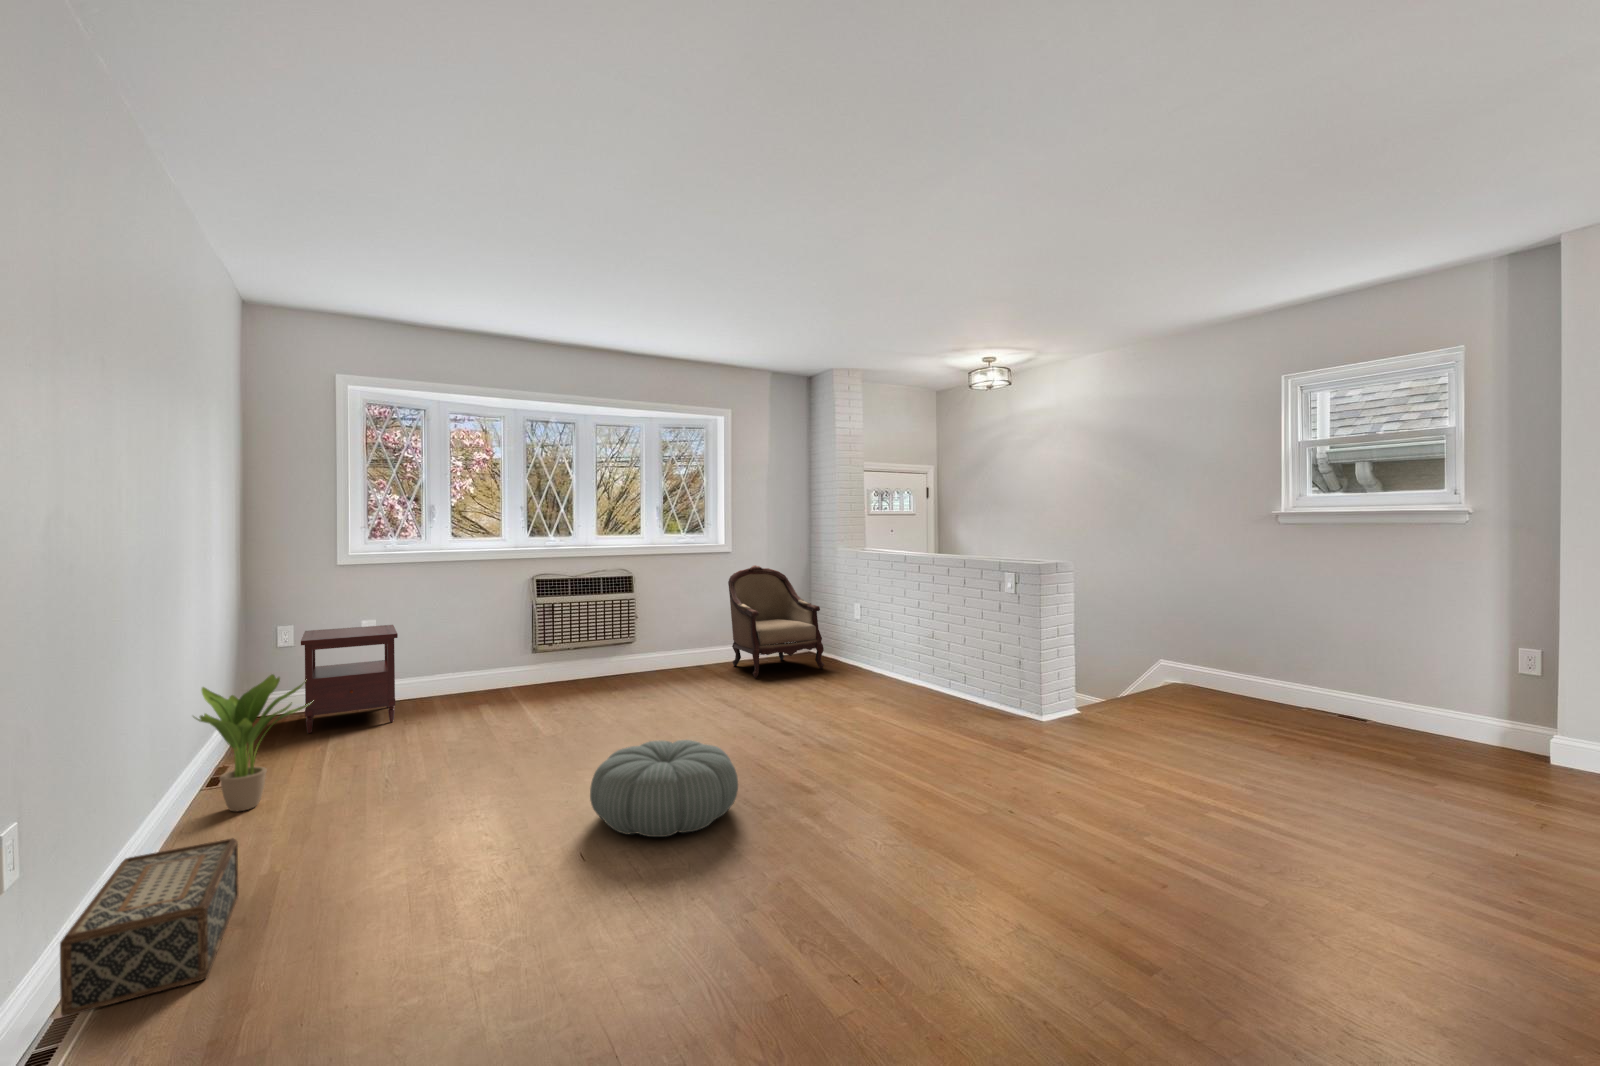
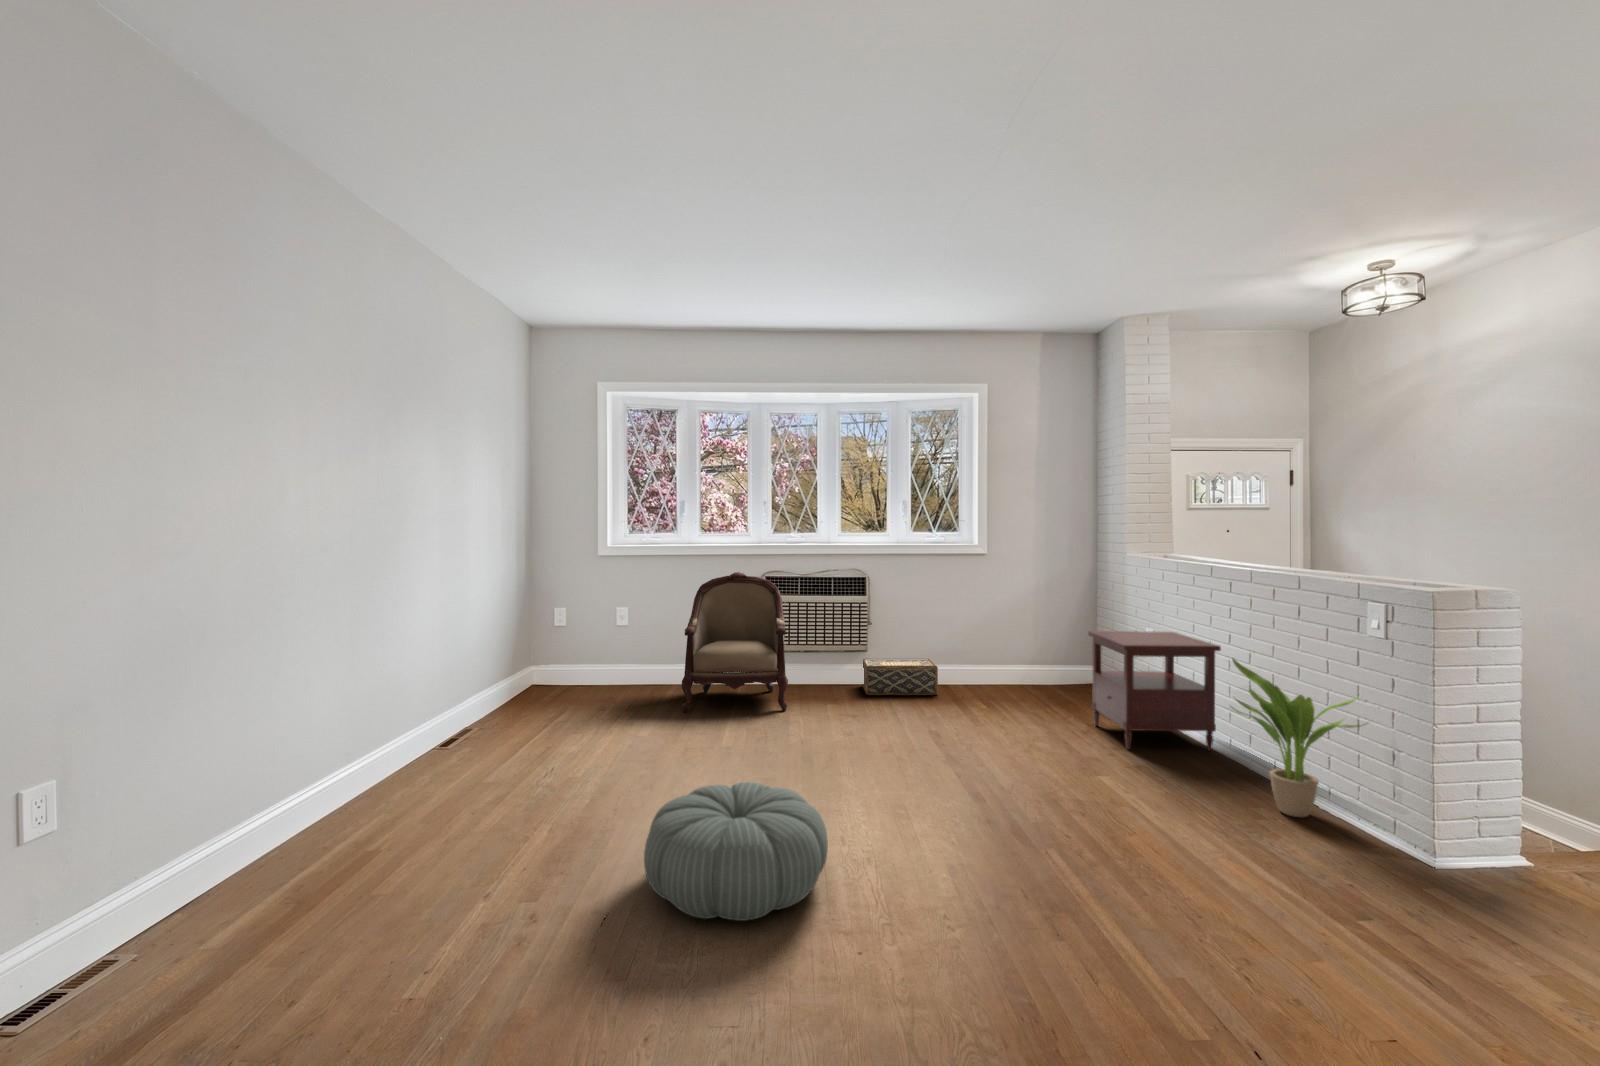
armchair: present [728,565,824,678] -> present [682,572,788,712]
side table: present [301,625,398,733] -> present [1088,631,1221,750]
potted plant: present [194,674,310,811] -> present [1231,659,1368,817]
woven basket: present [60,838,238,1016] -> present [862,659,938,695]

